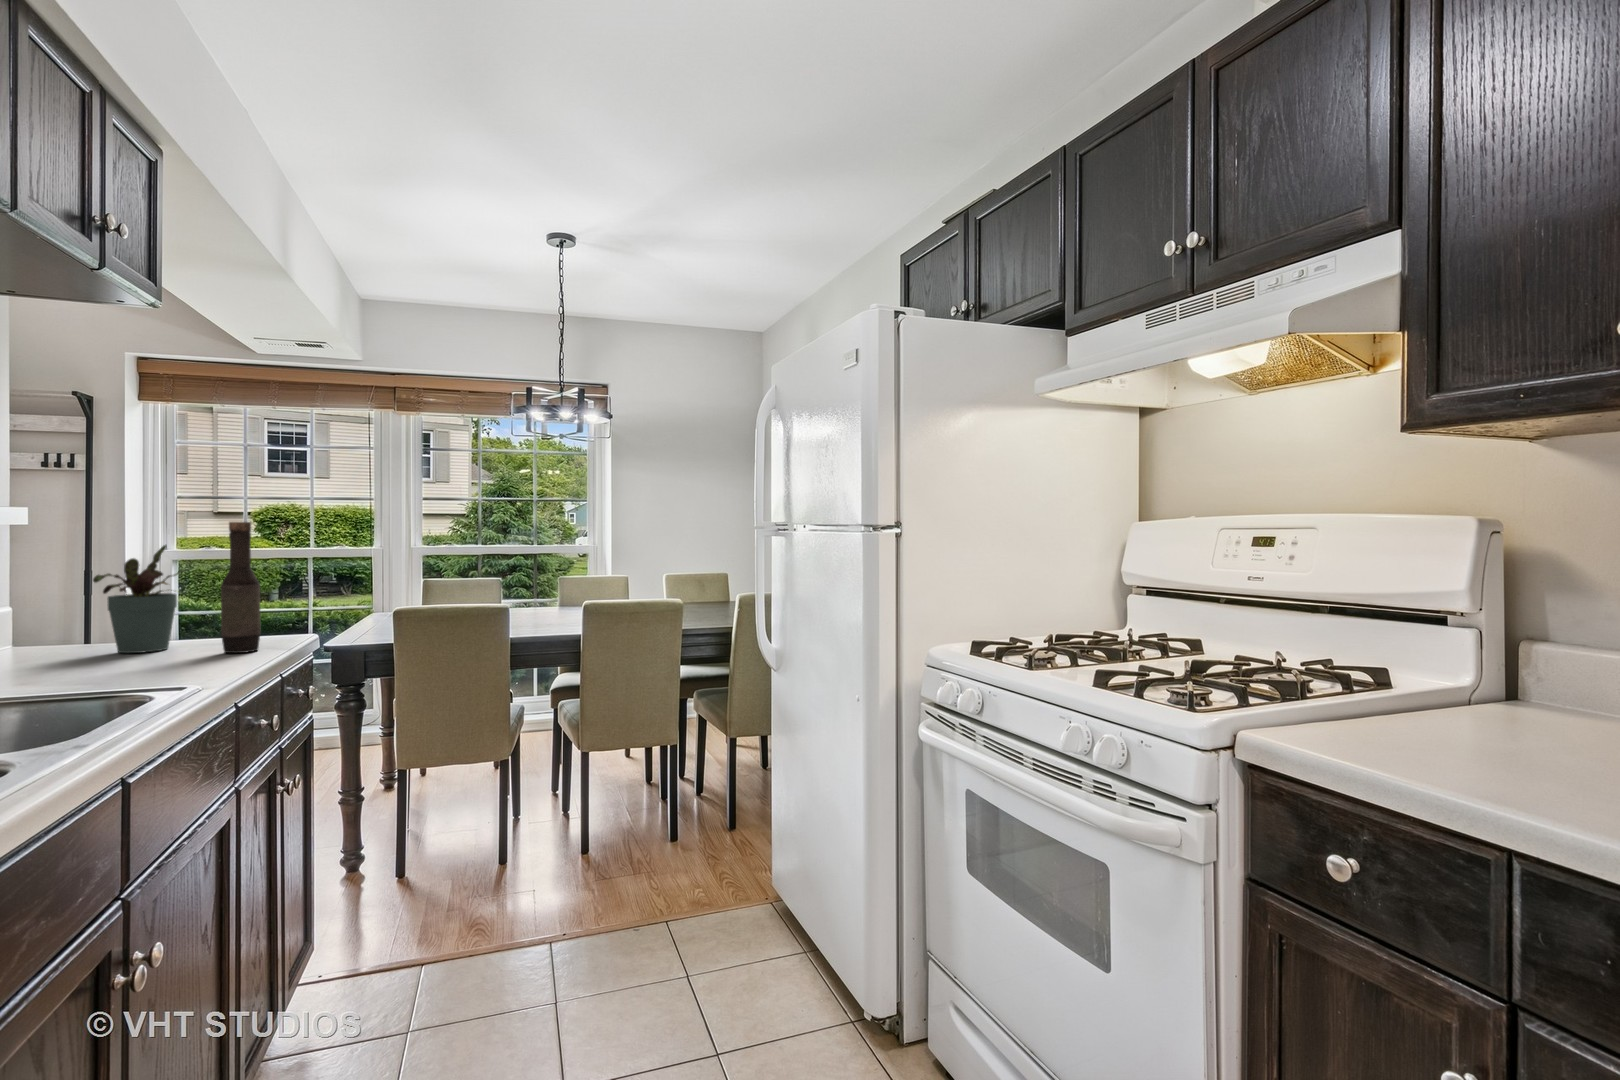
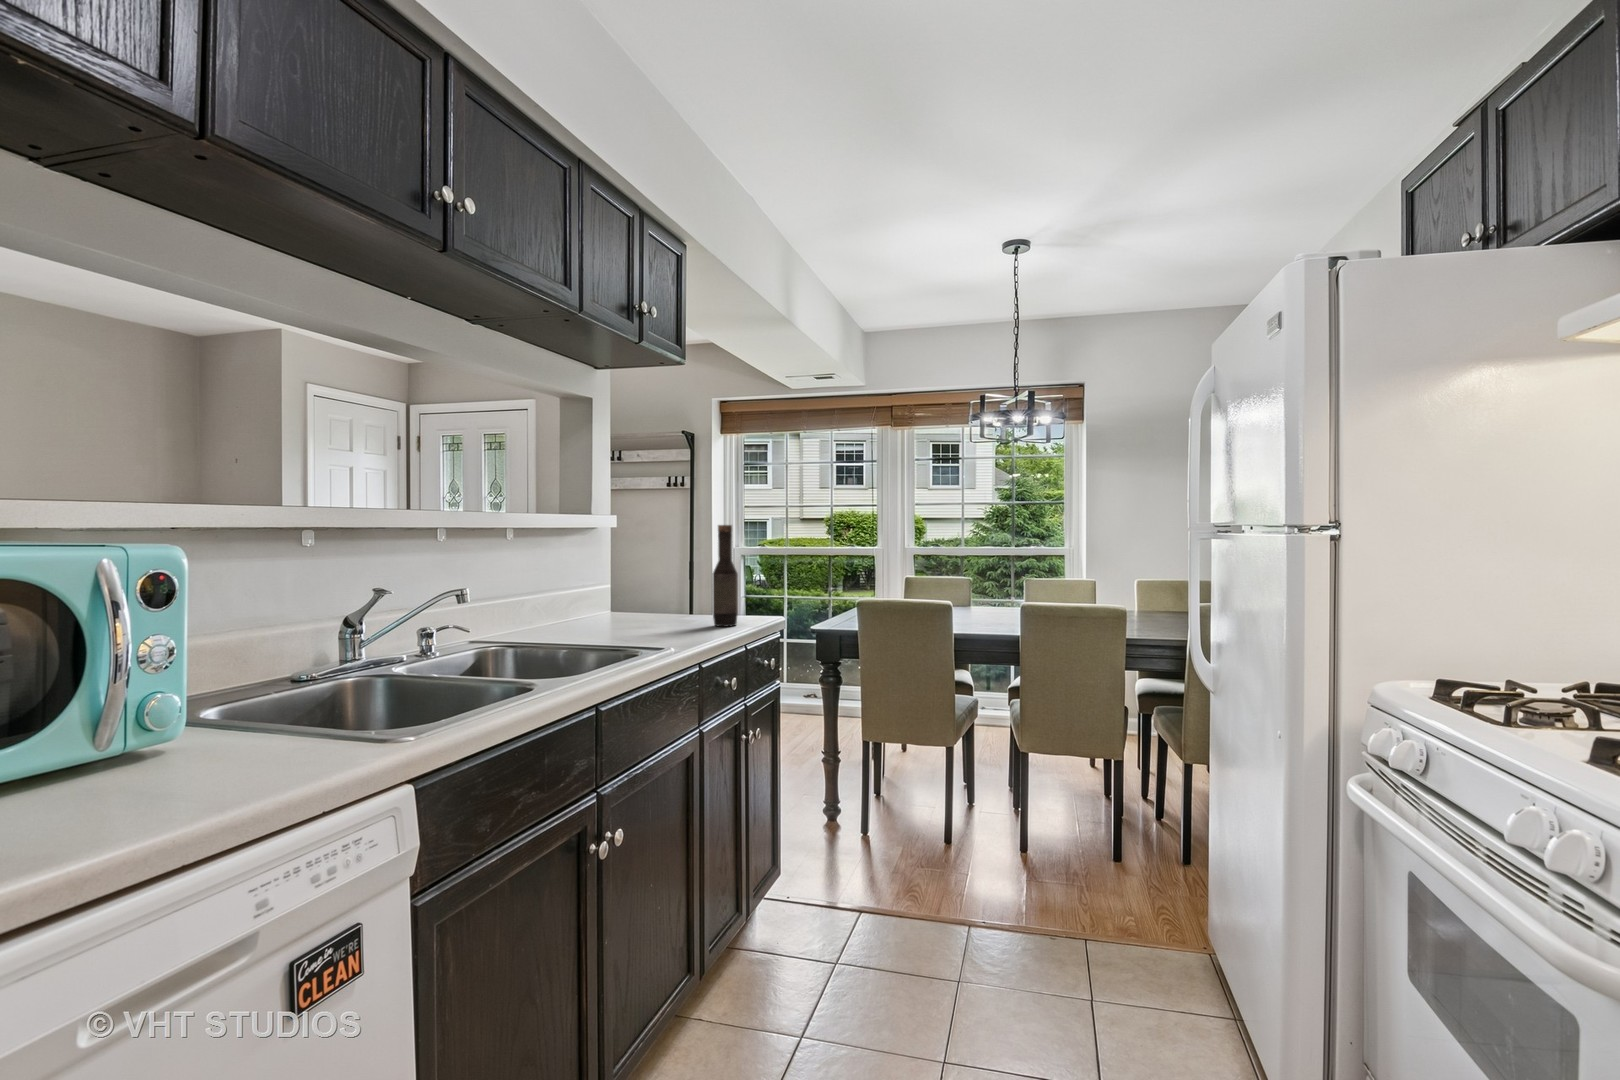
potted plant: present [93,545,191,653] -> none [644,542,703,621]

